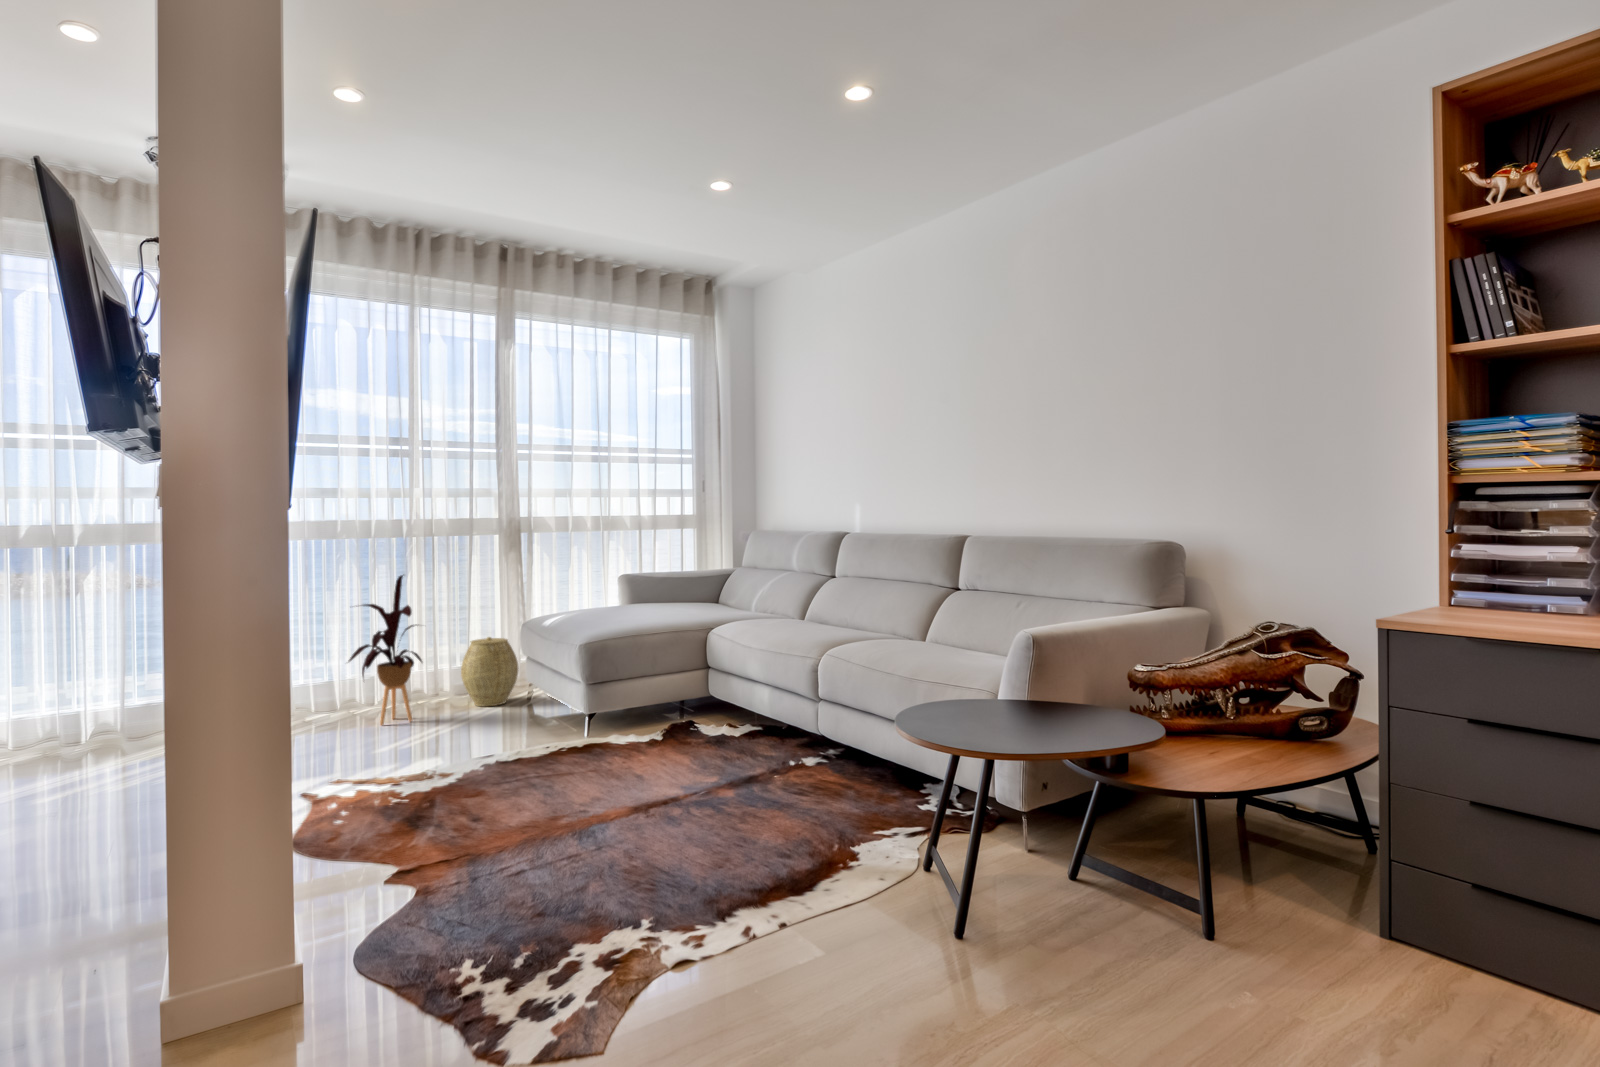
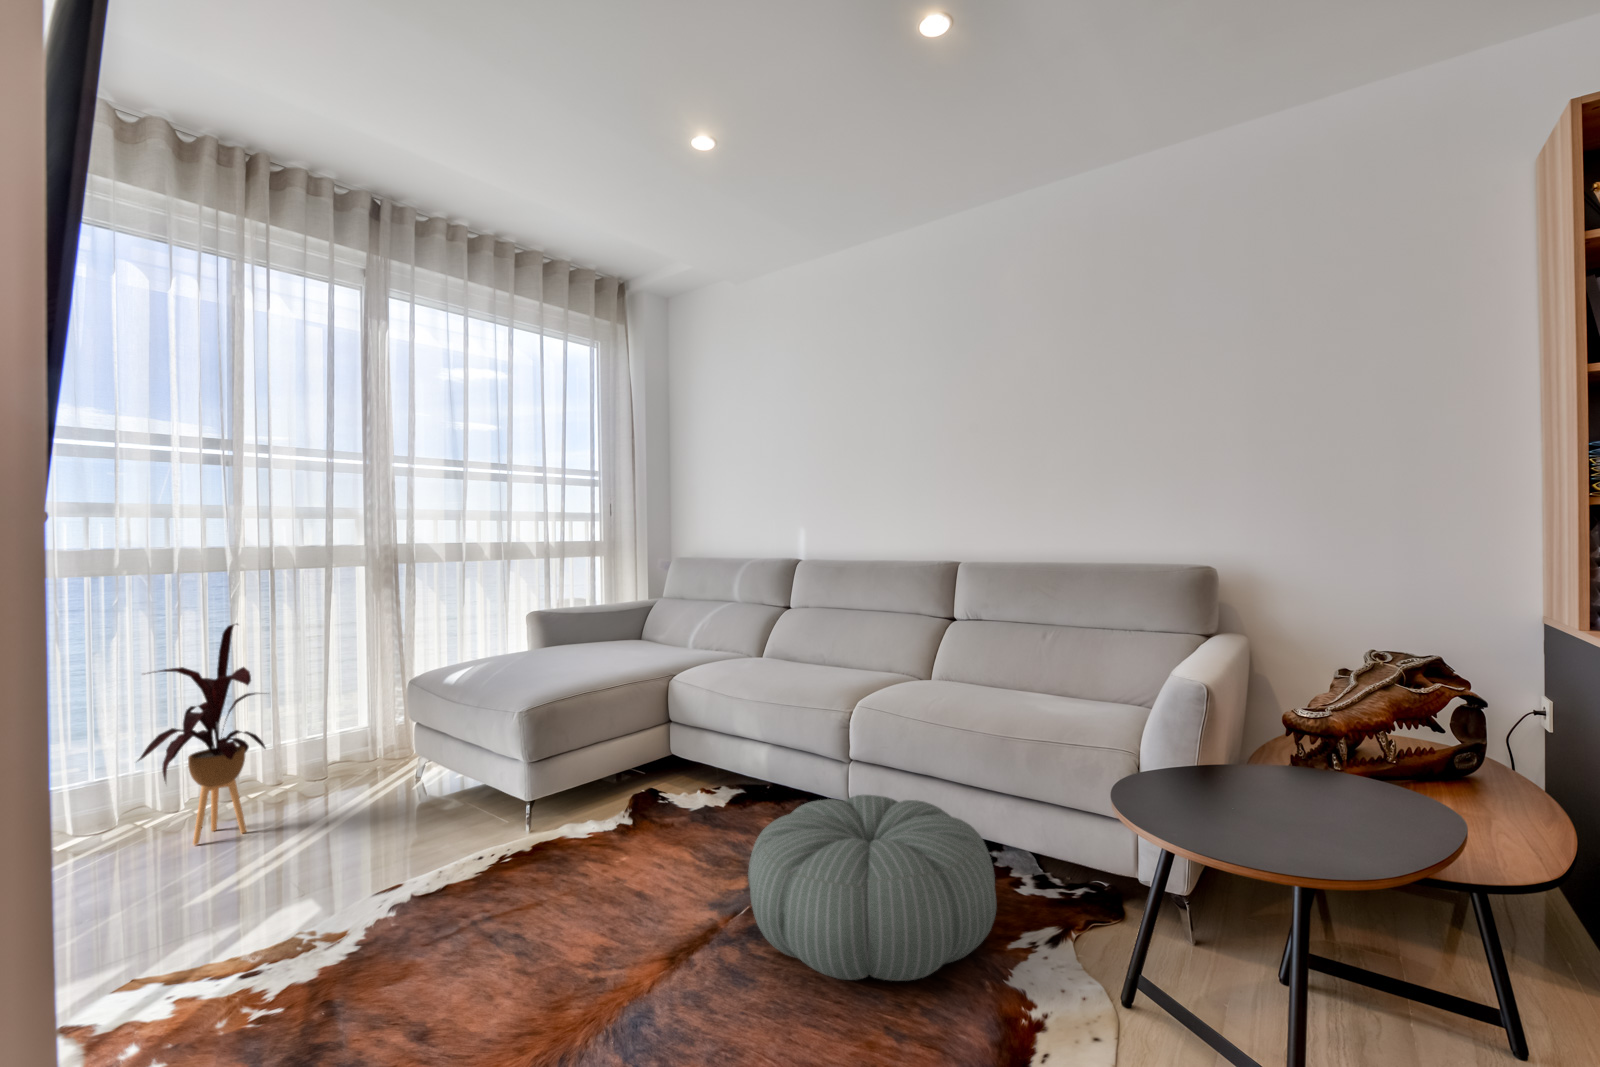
woven basket: present [461,637,519,706] -> none [317,700,401,795]
pouf: none [685,717,864,828] -> present [748,795,997,981]

